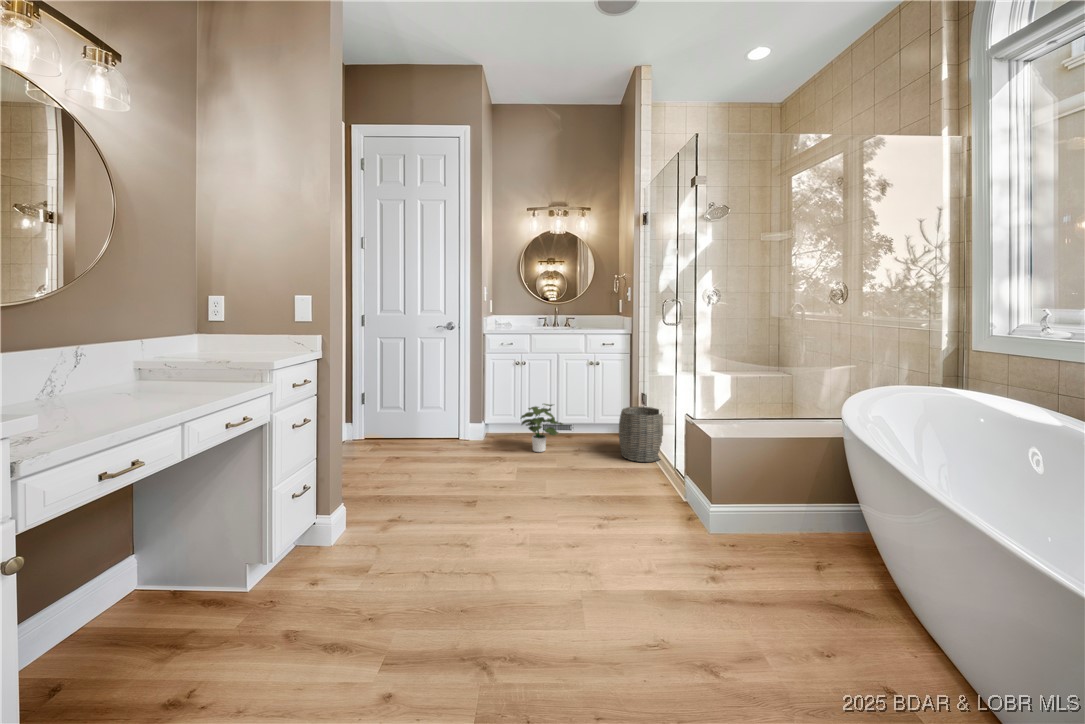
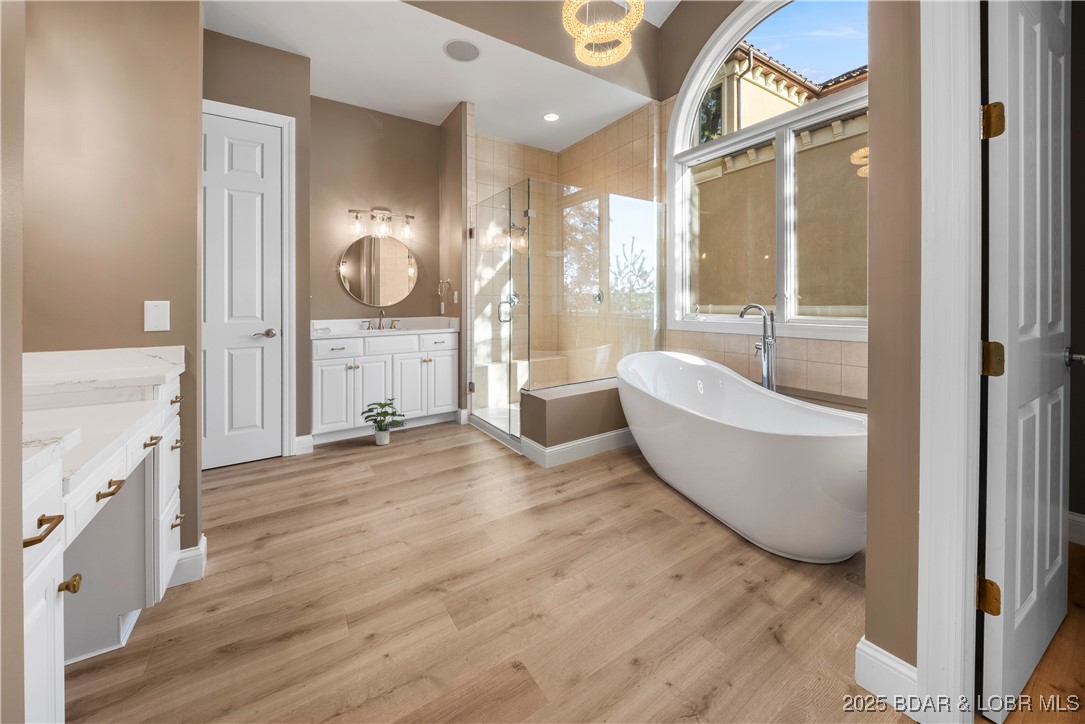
woven basket: present [619,407,663,462] -> none [457,394,497,439]

